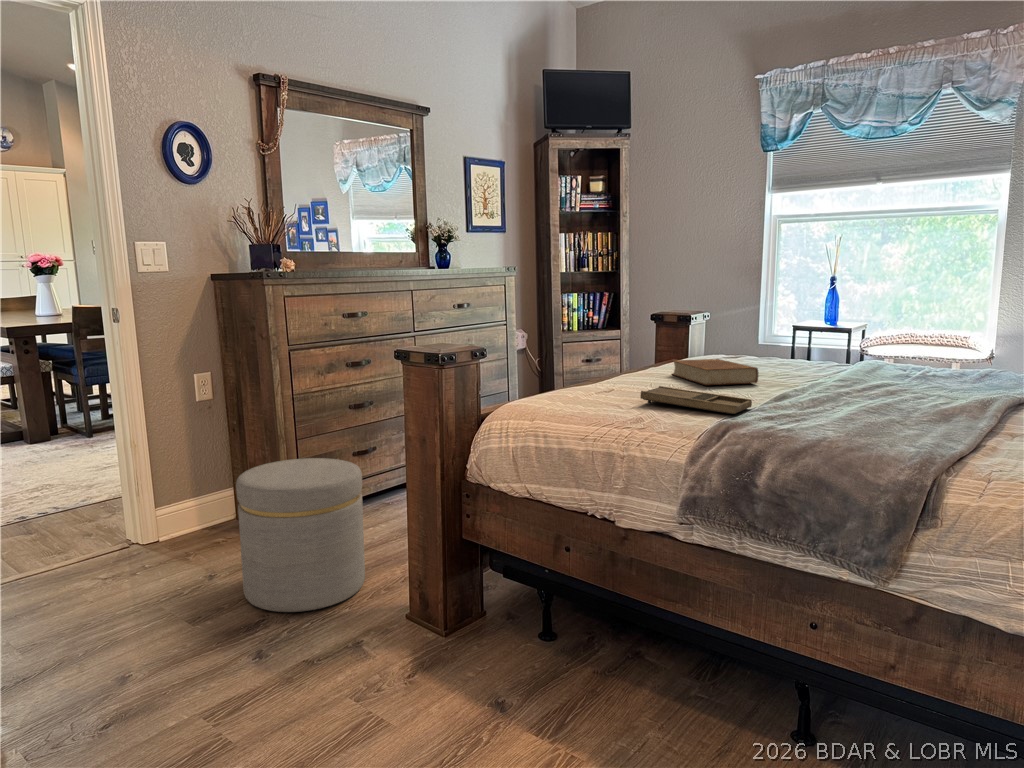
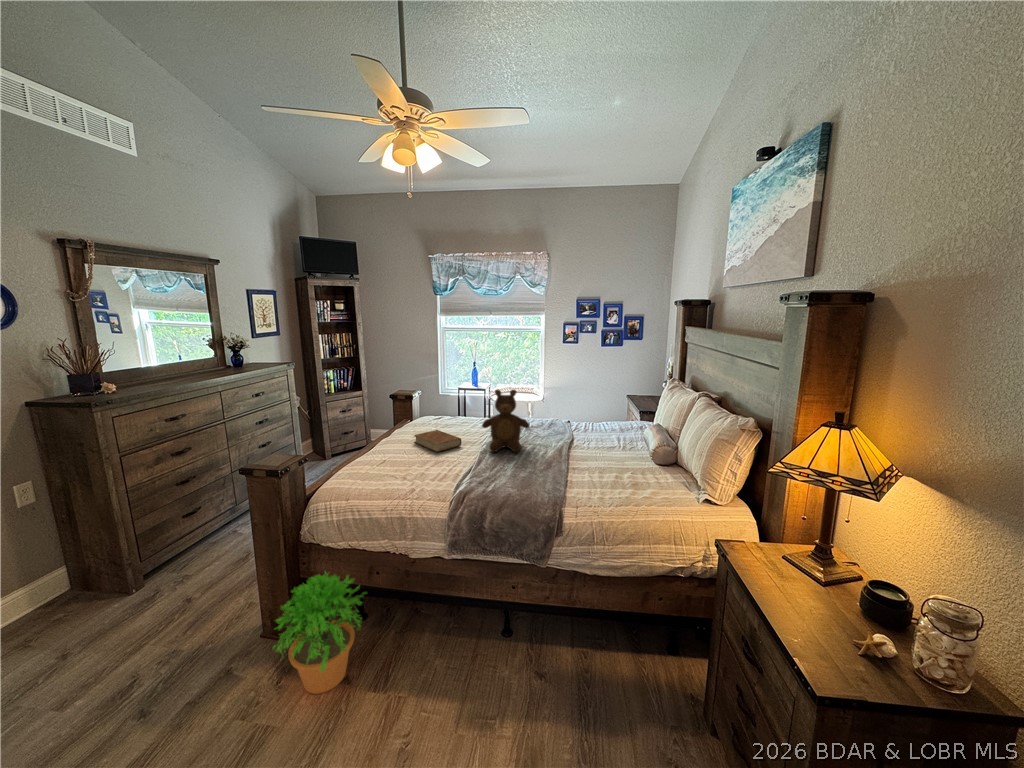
teddy bear: none [804,270,915,398] -> present [482,390,529,452]
tray: present [641,386,752,414] -> none [410,463,467,479]
ottoman: present [236,458,365,612] -> none [87,538,217,677]
potted plant: none [399,519,546,705] -> present [274,571,362,694]

